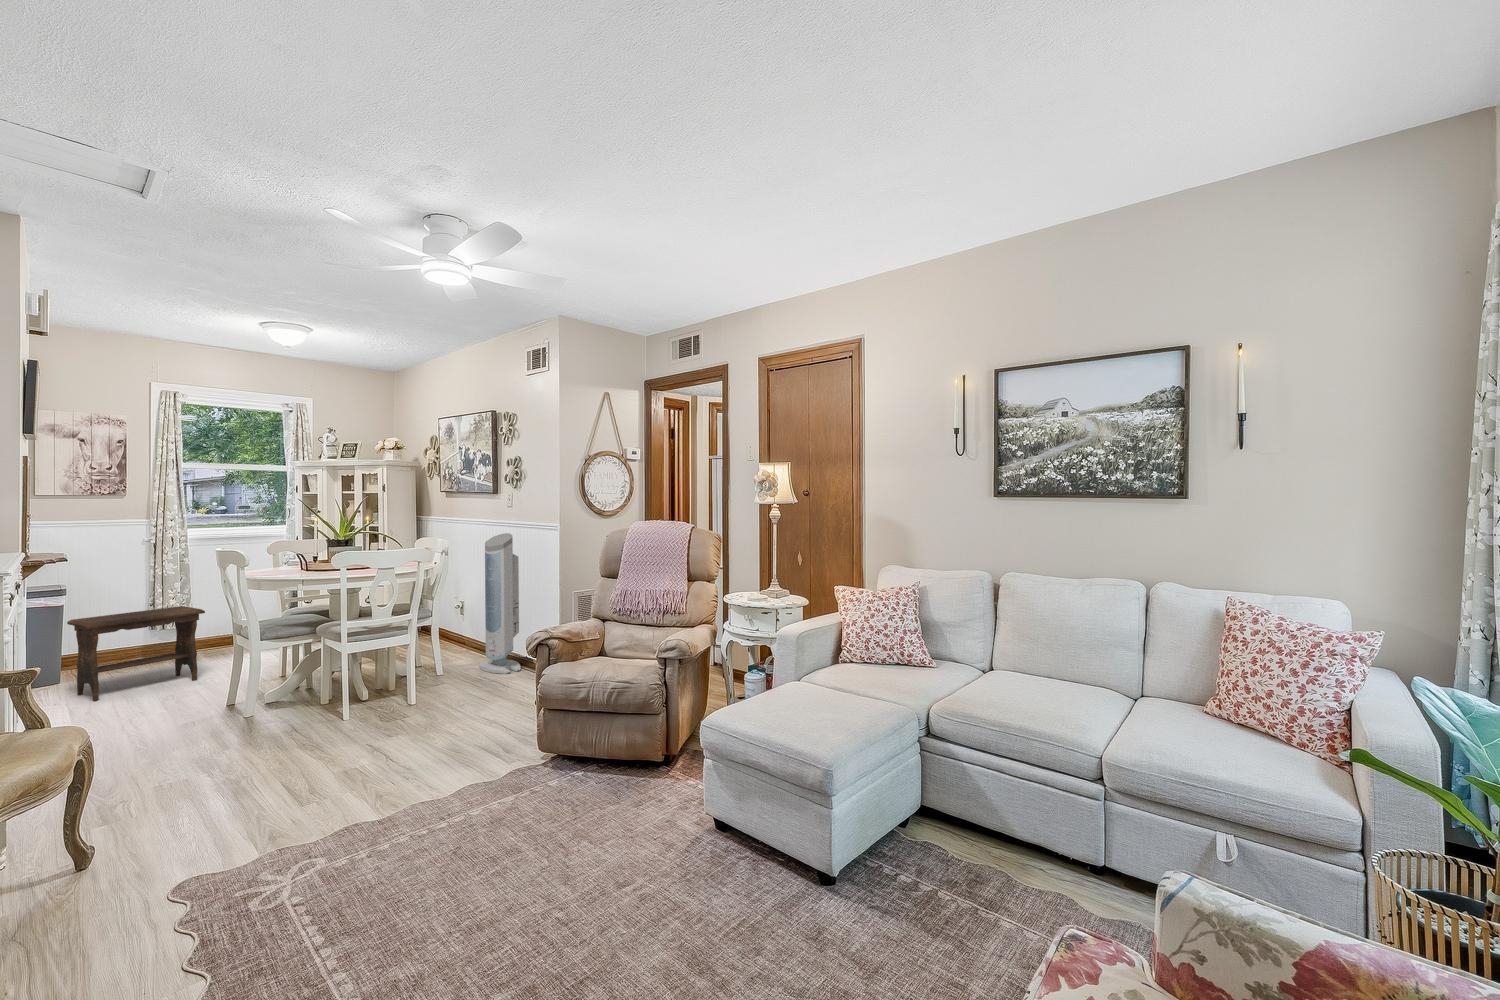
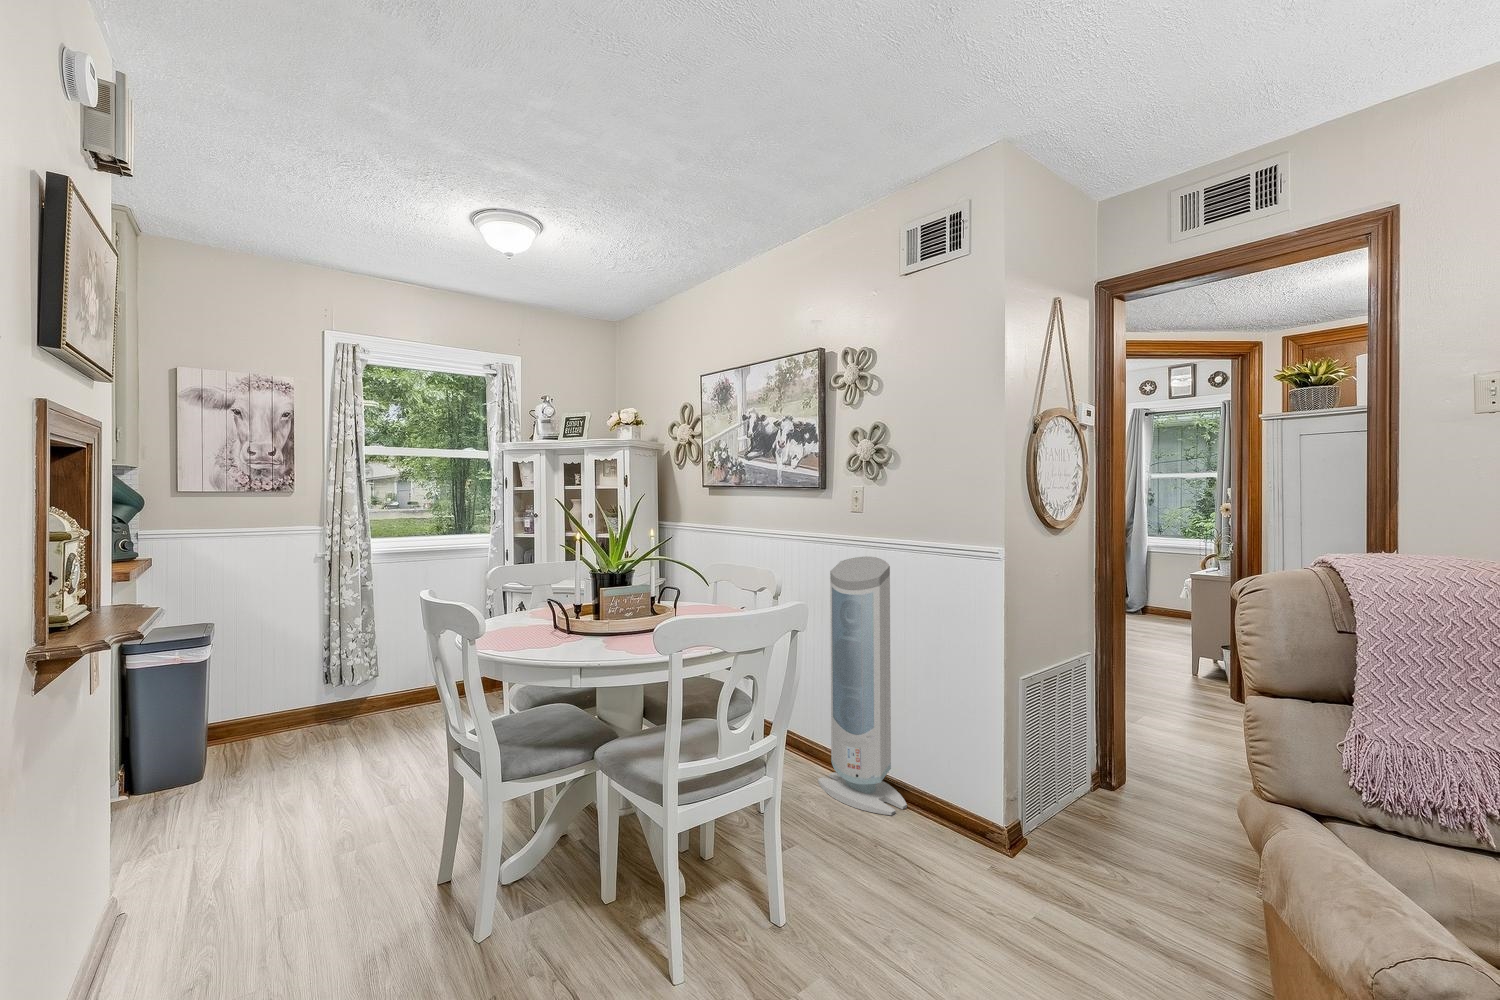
footstool: present [67,606,205,701] -> none [204,665,401,842]

